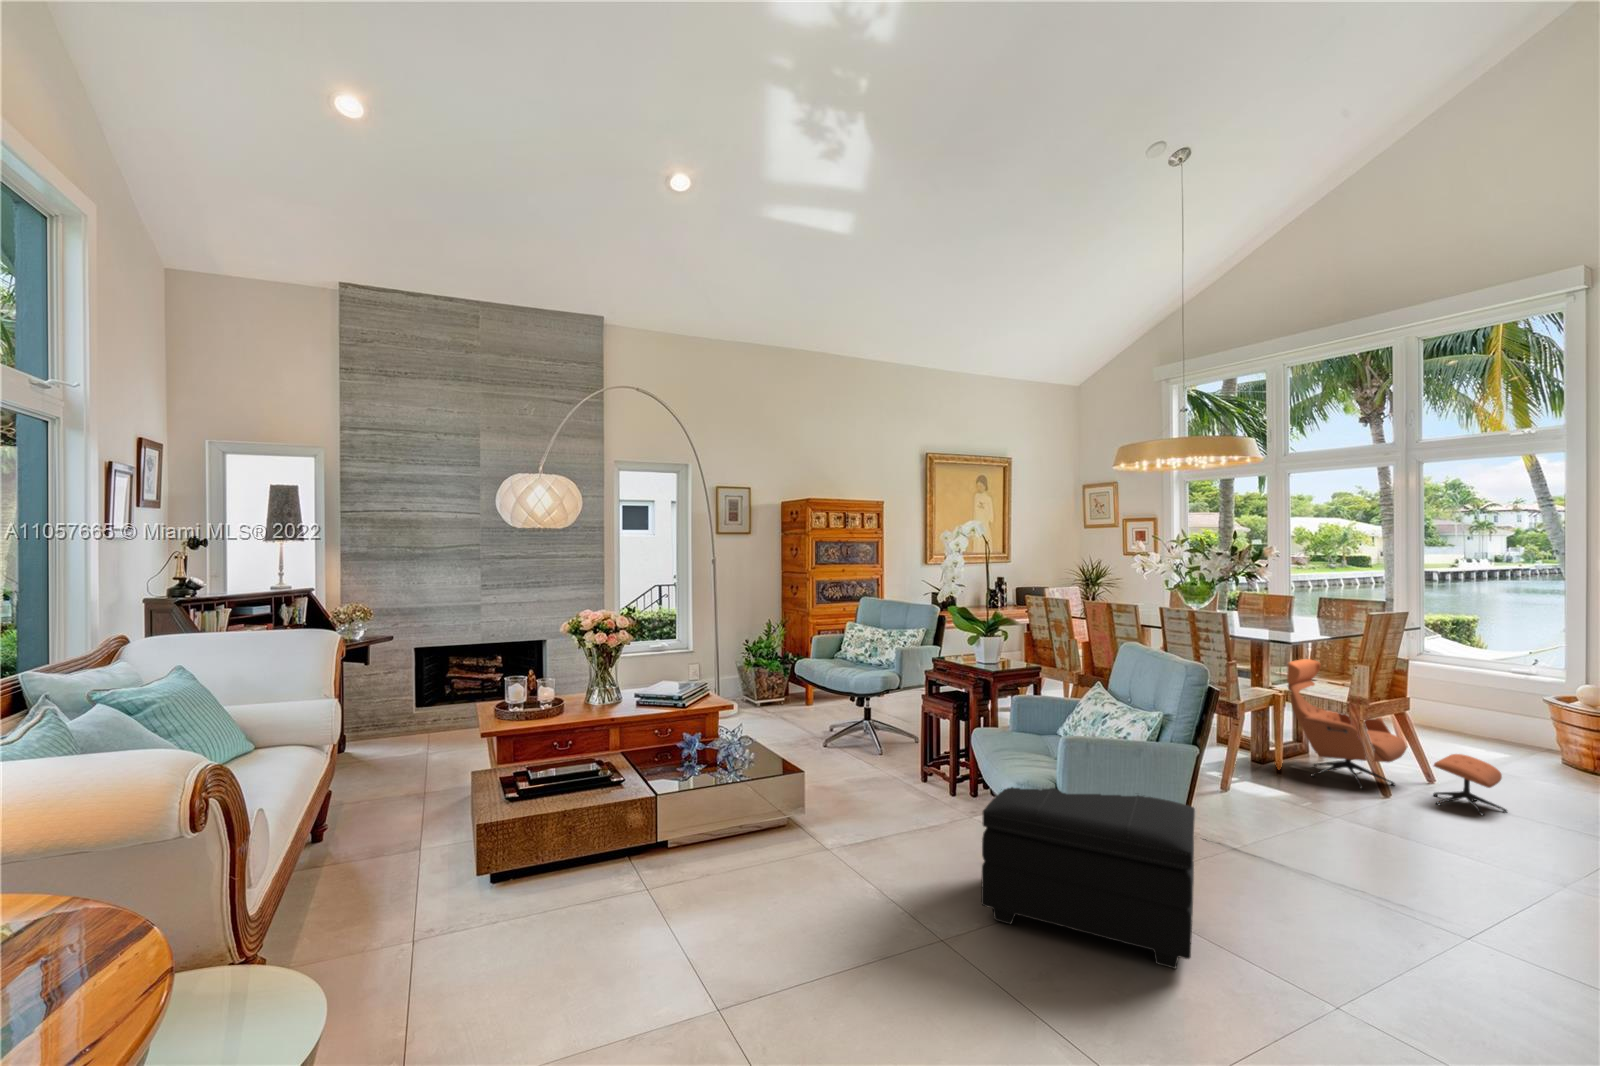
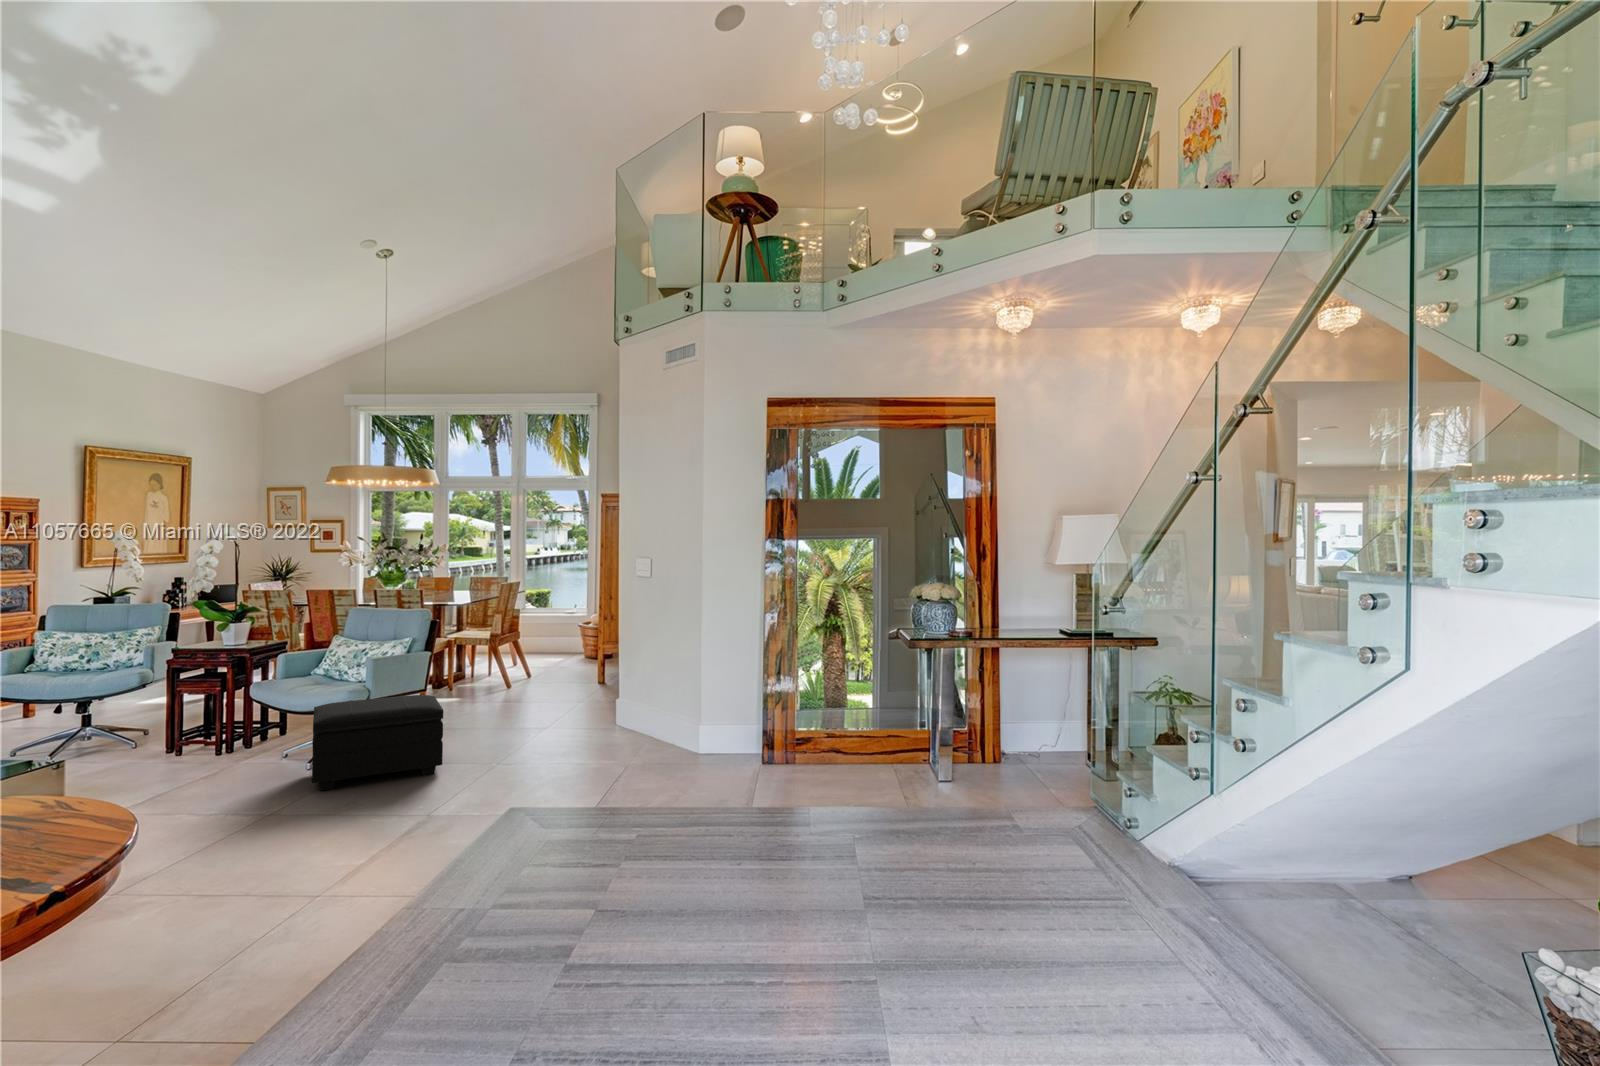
lounge chair: present [1287,659,1507,816] -> none [458,616,564,688]

